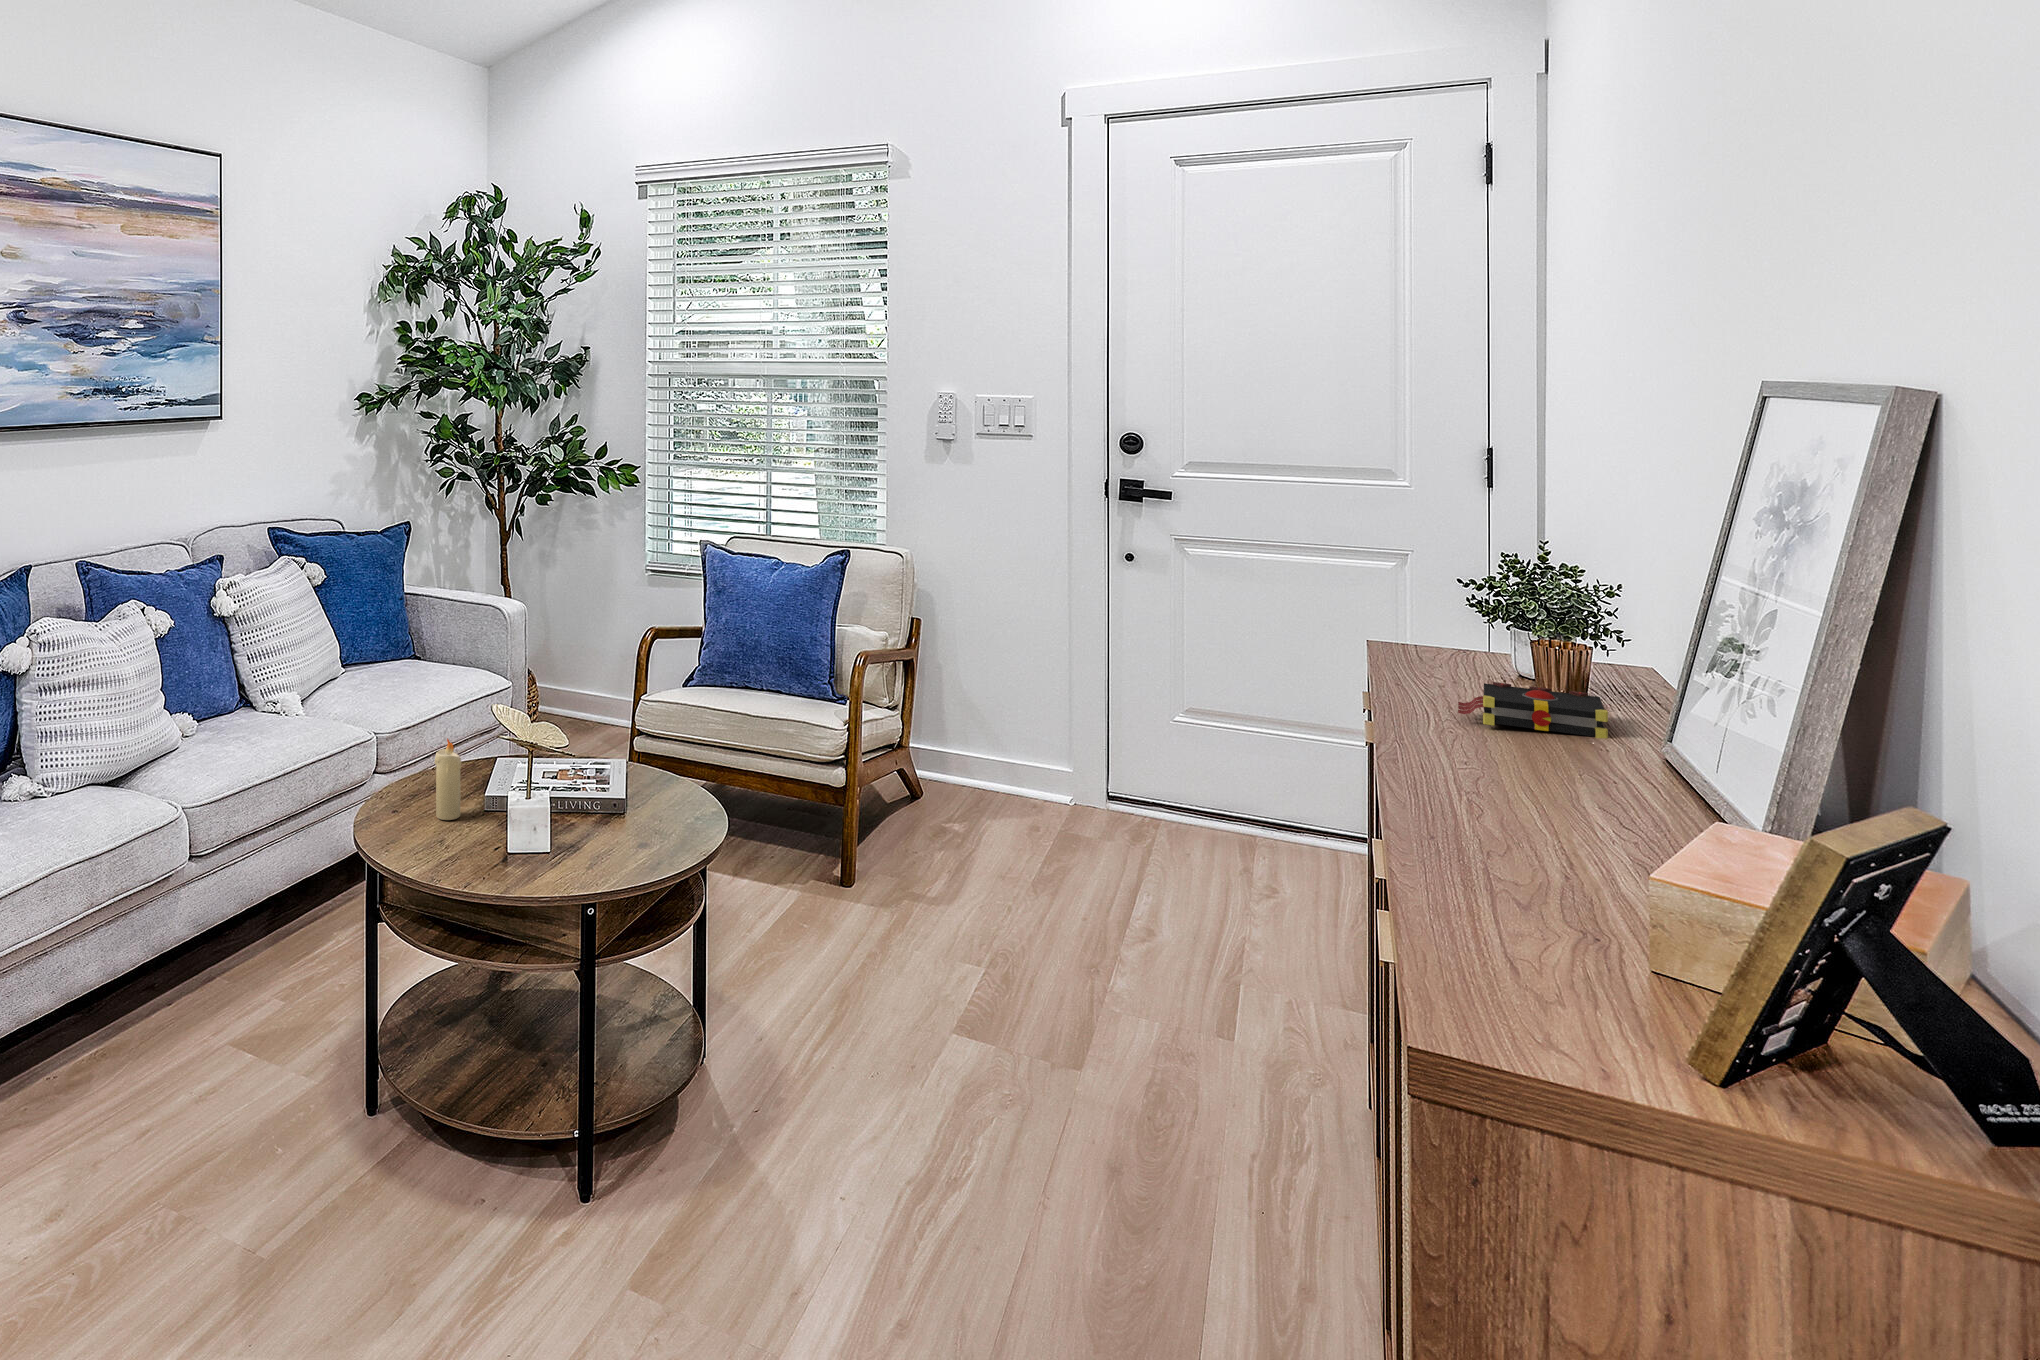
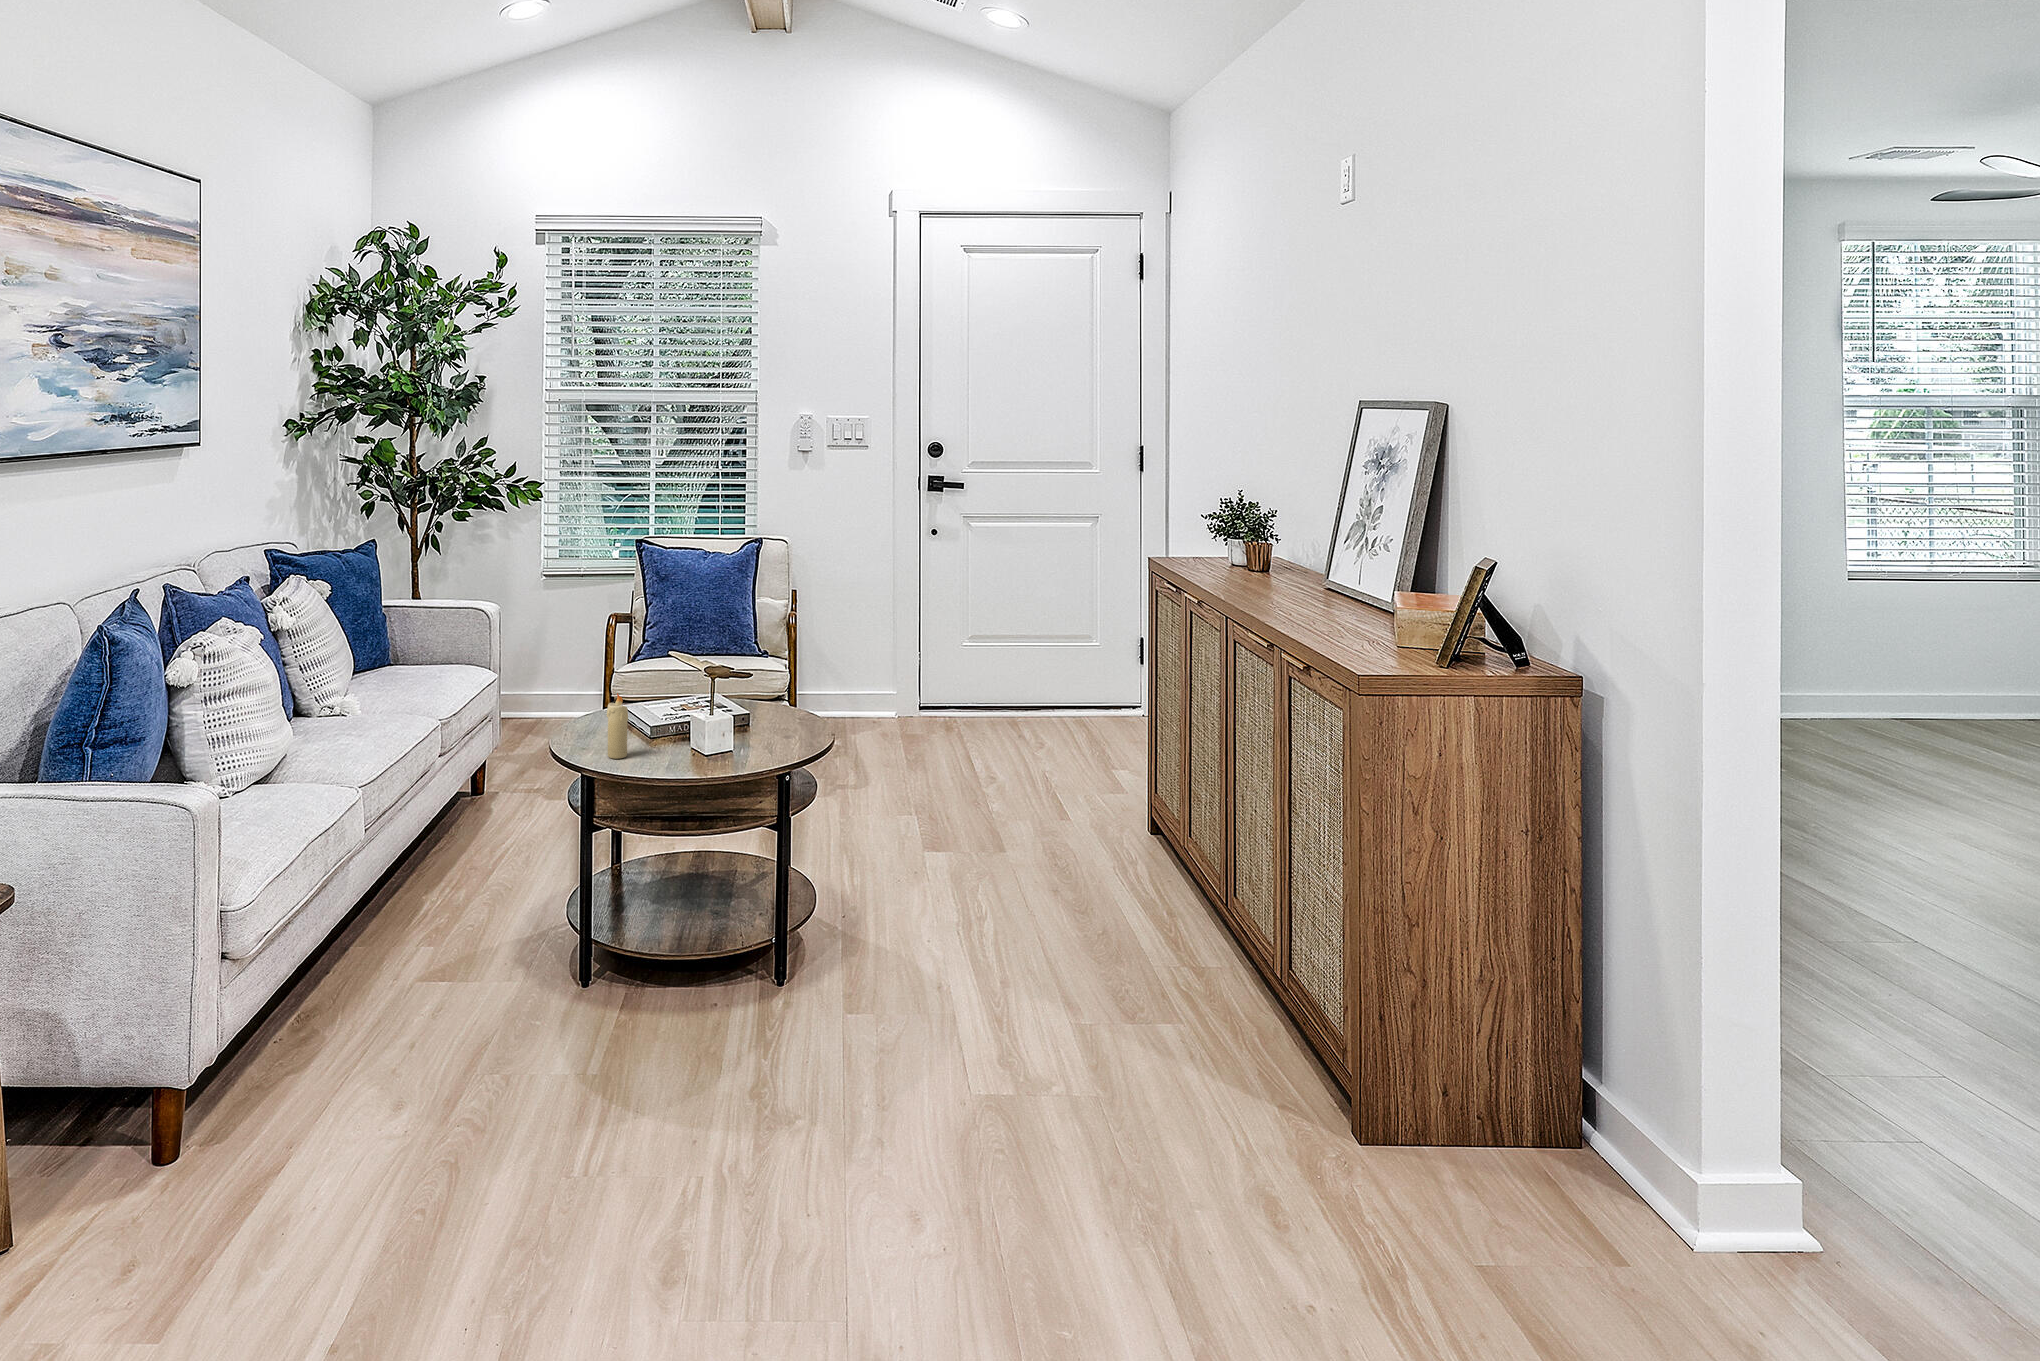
book: present [1458,682,1608,738] -> none [1254,576,1332,599]

